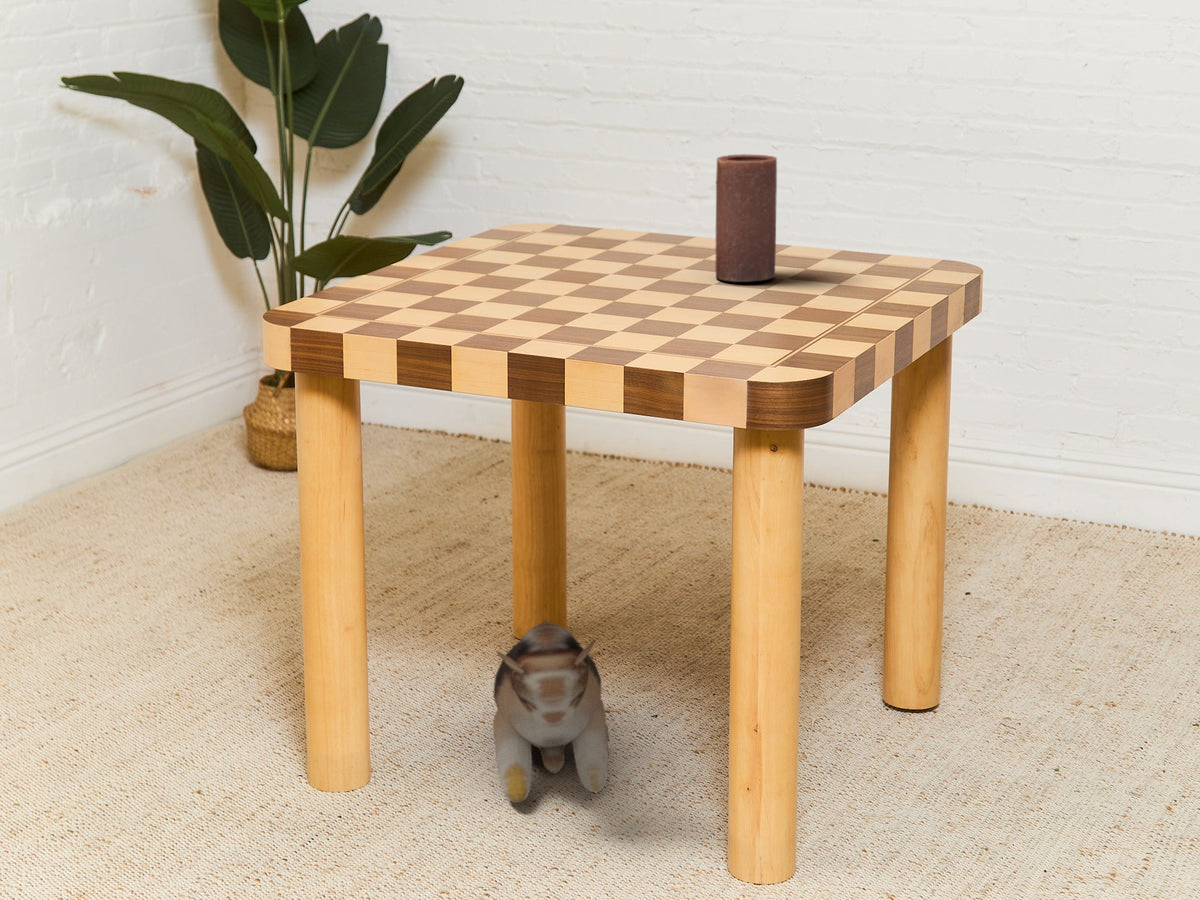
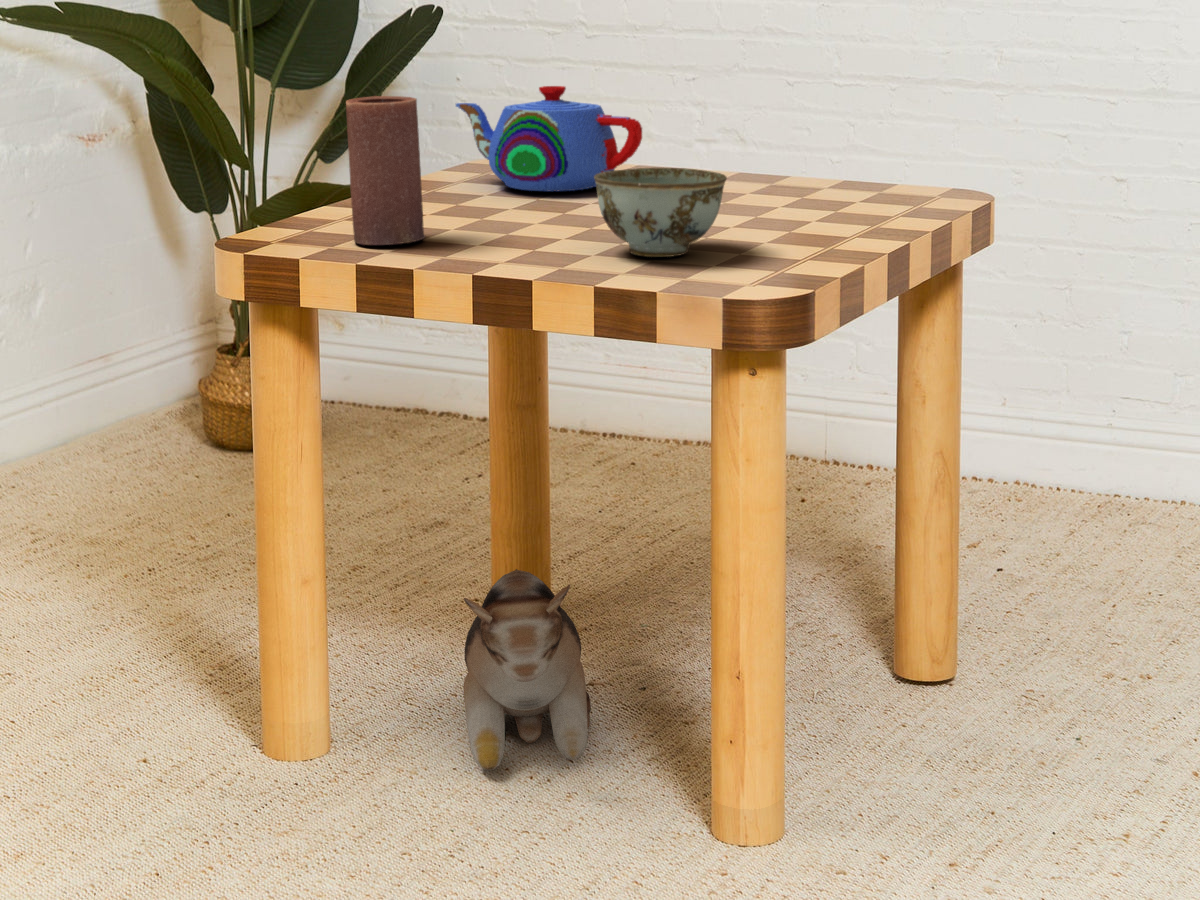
candle: present [715,154,777,282] -> present [346,96,425,245]
teapot: none [484,162,657,261] -> present [456,86,642,191]
bowl: none [622,248,747,335] -> present [594,168,727,257]

